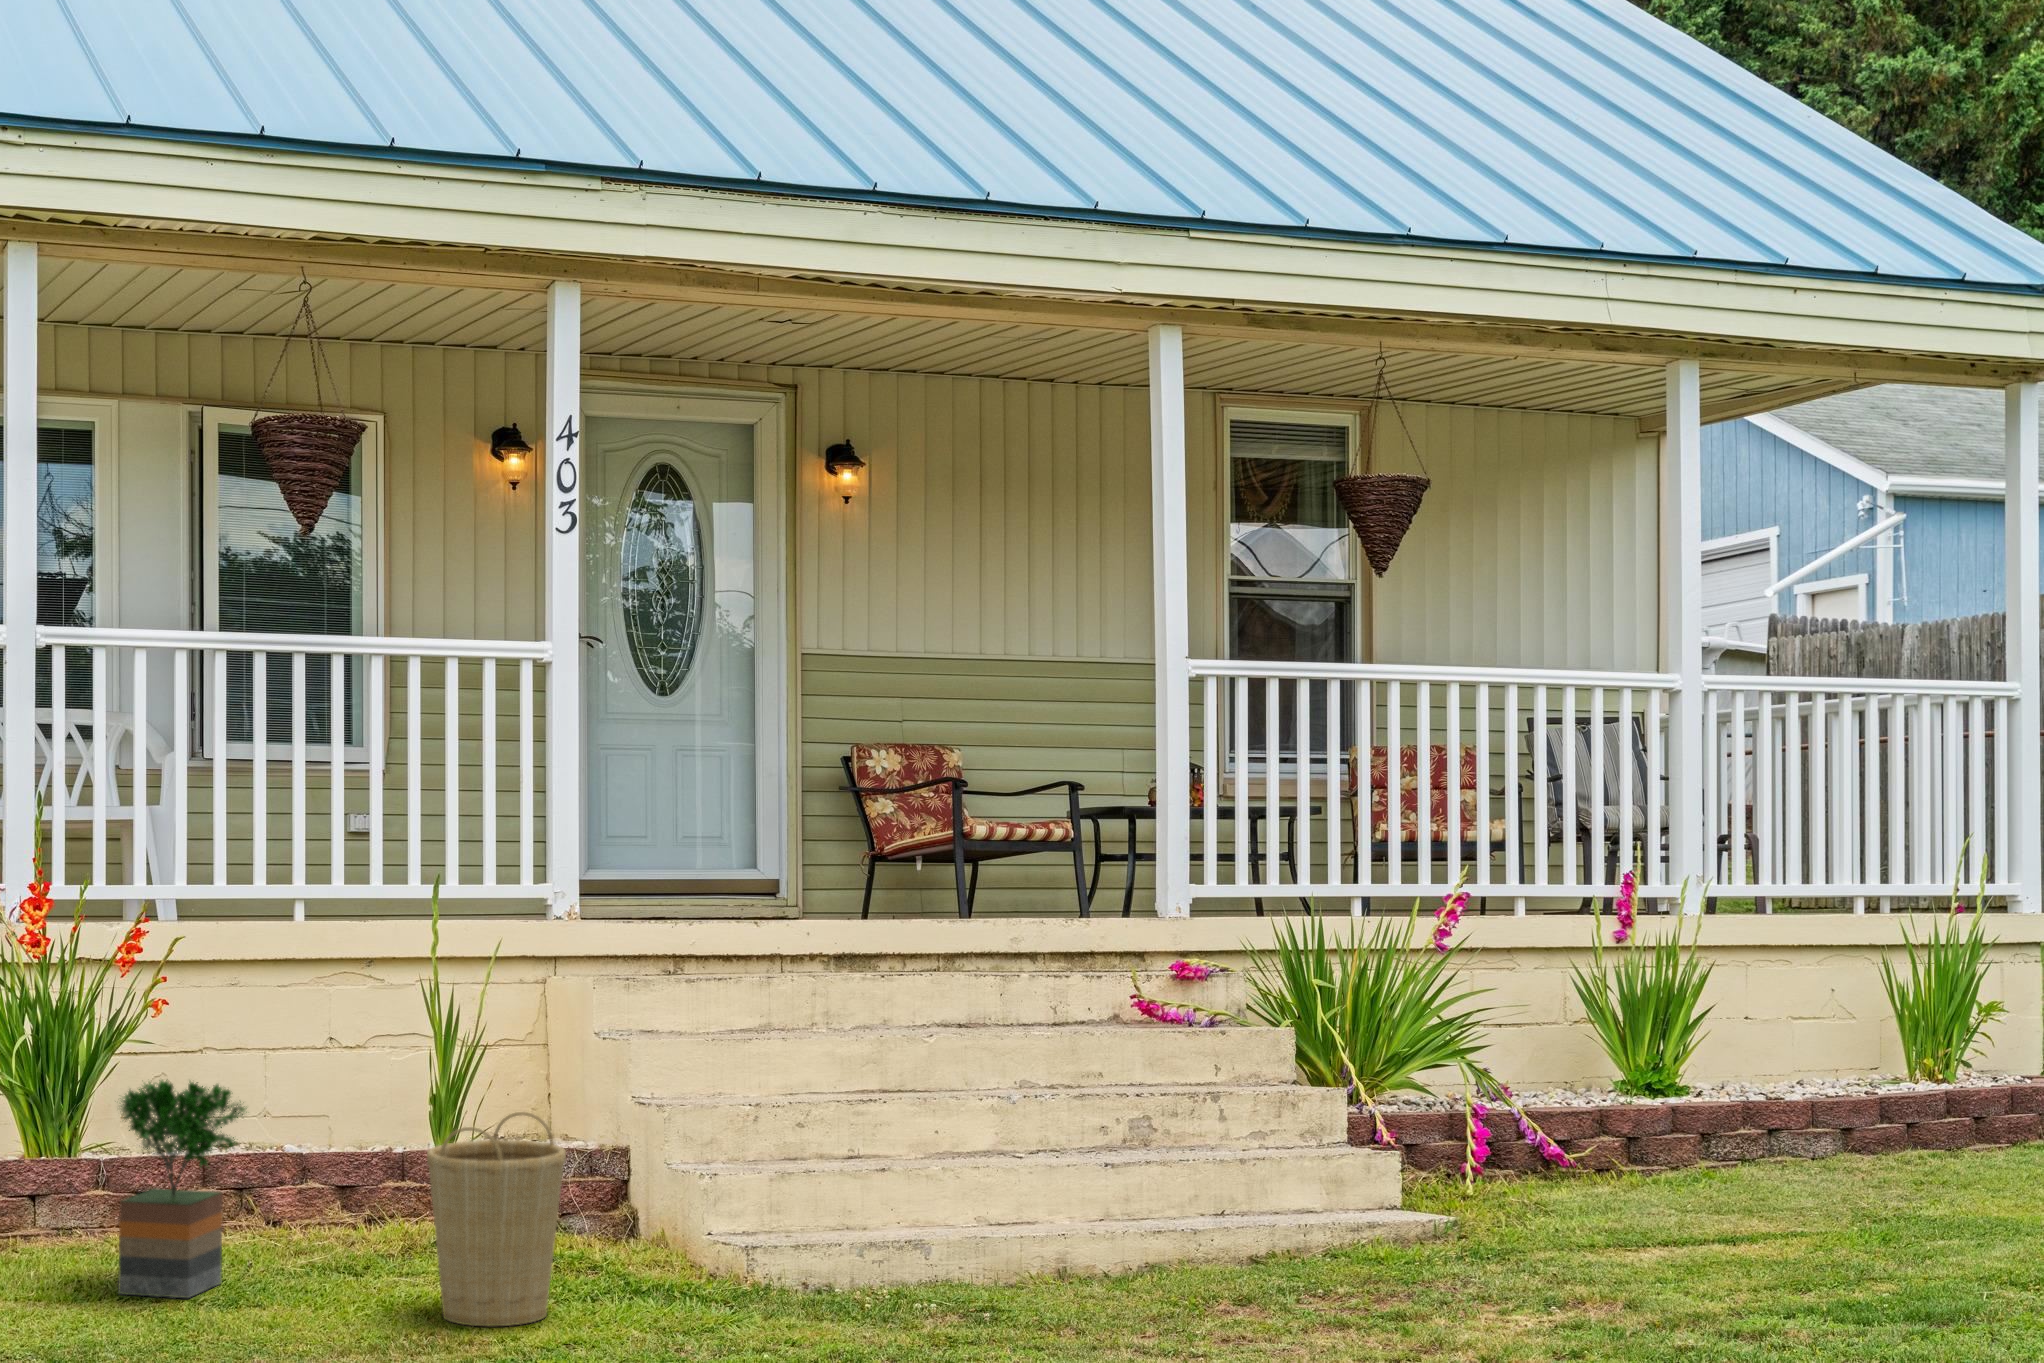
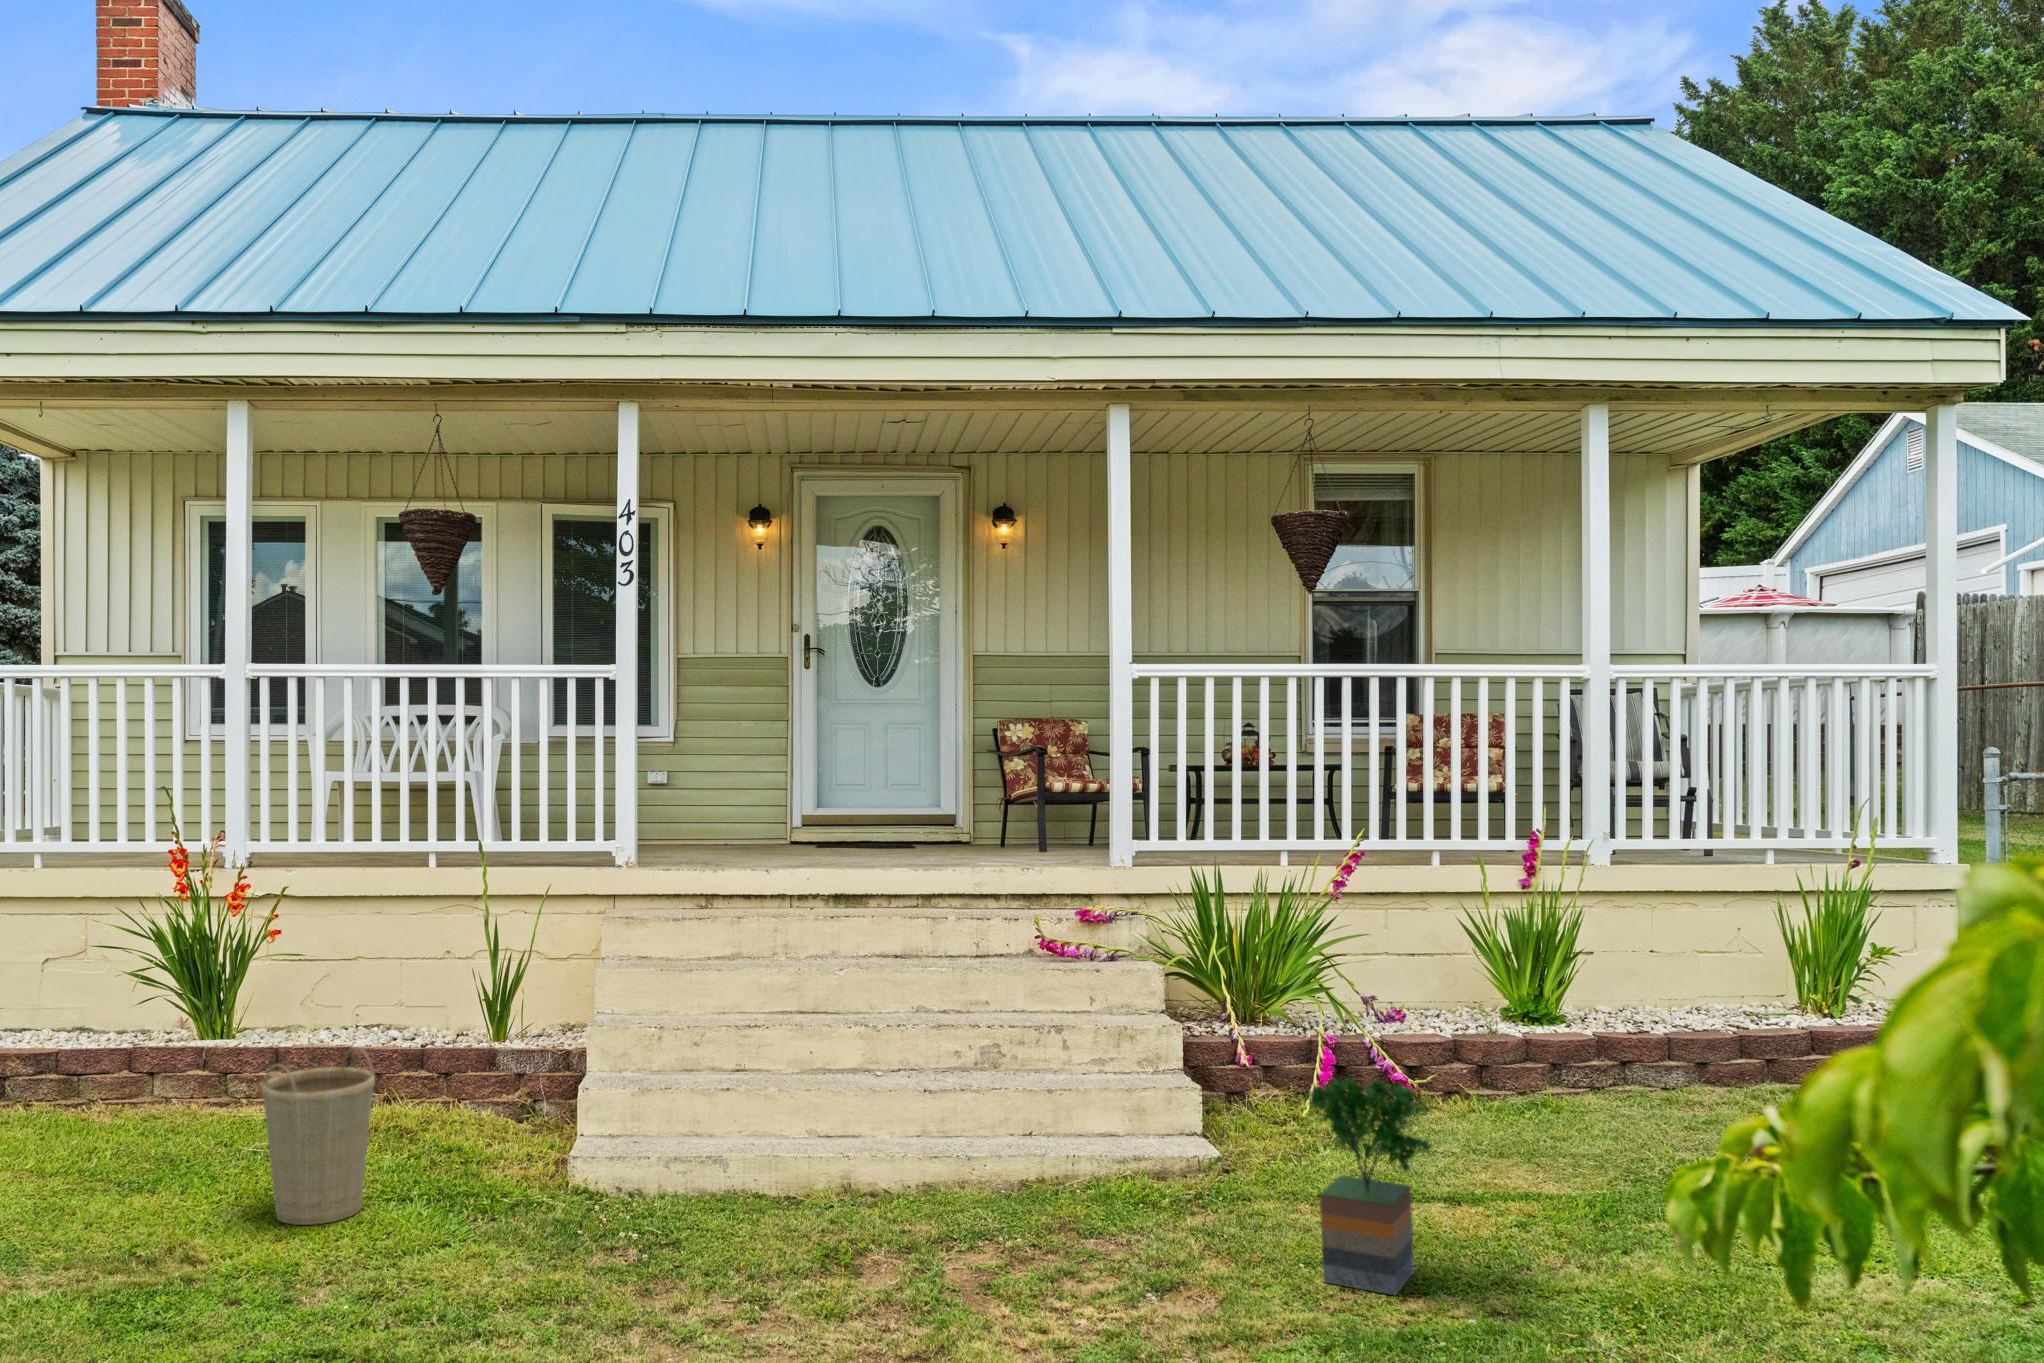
potted tree: present [118,1080,247,1298] -> present [1308,1077,1431,1295]

